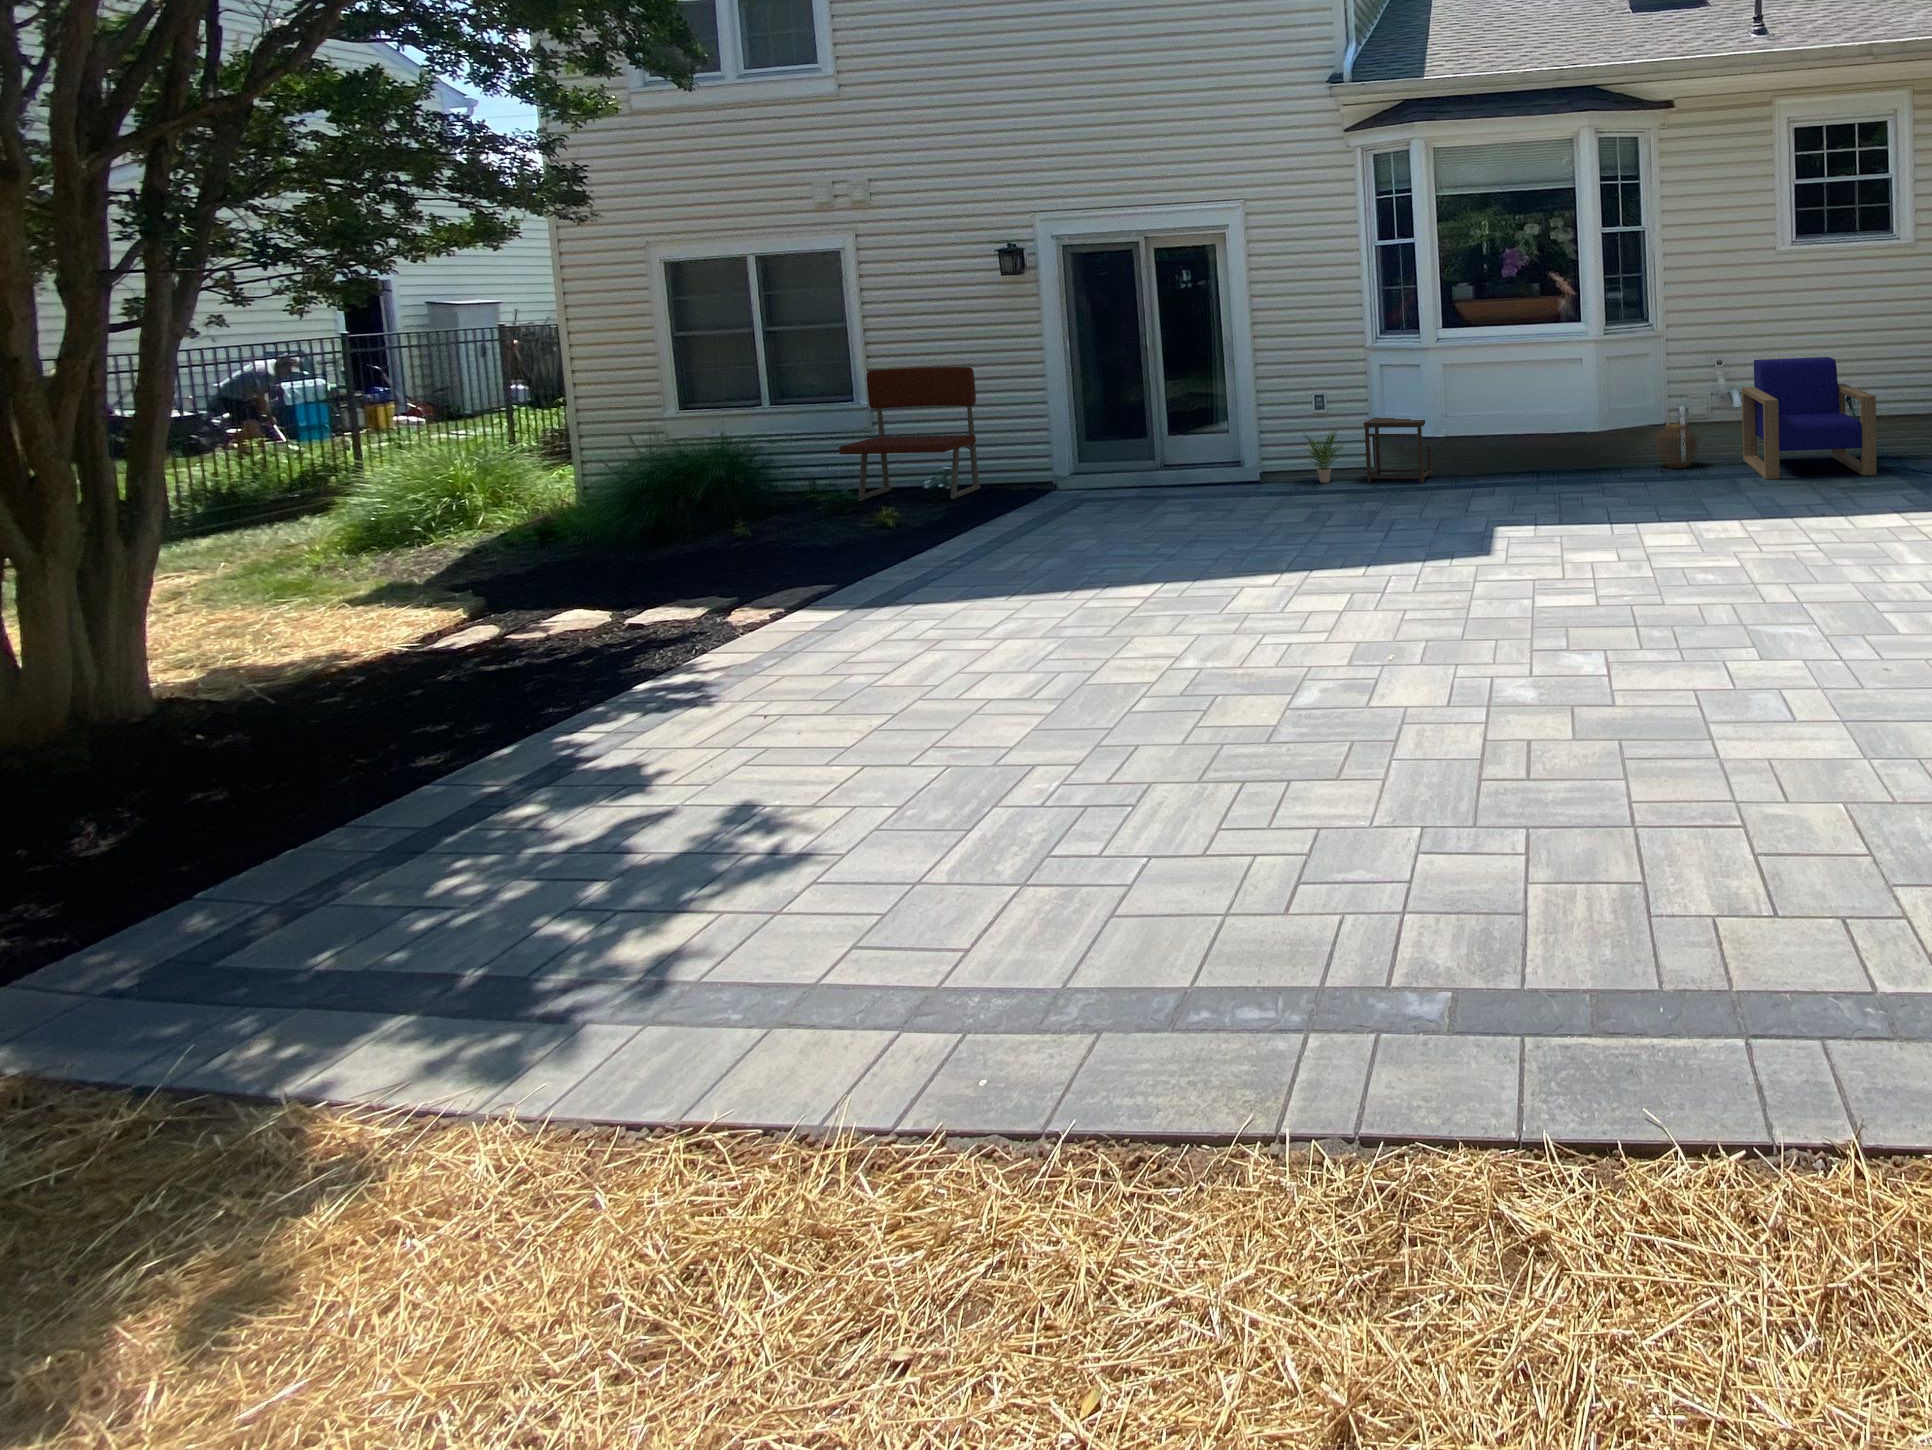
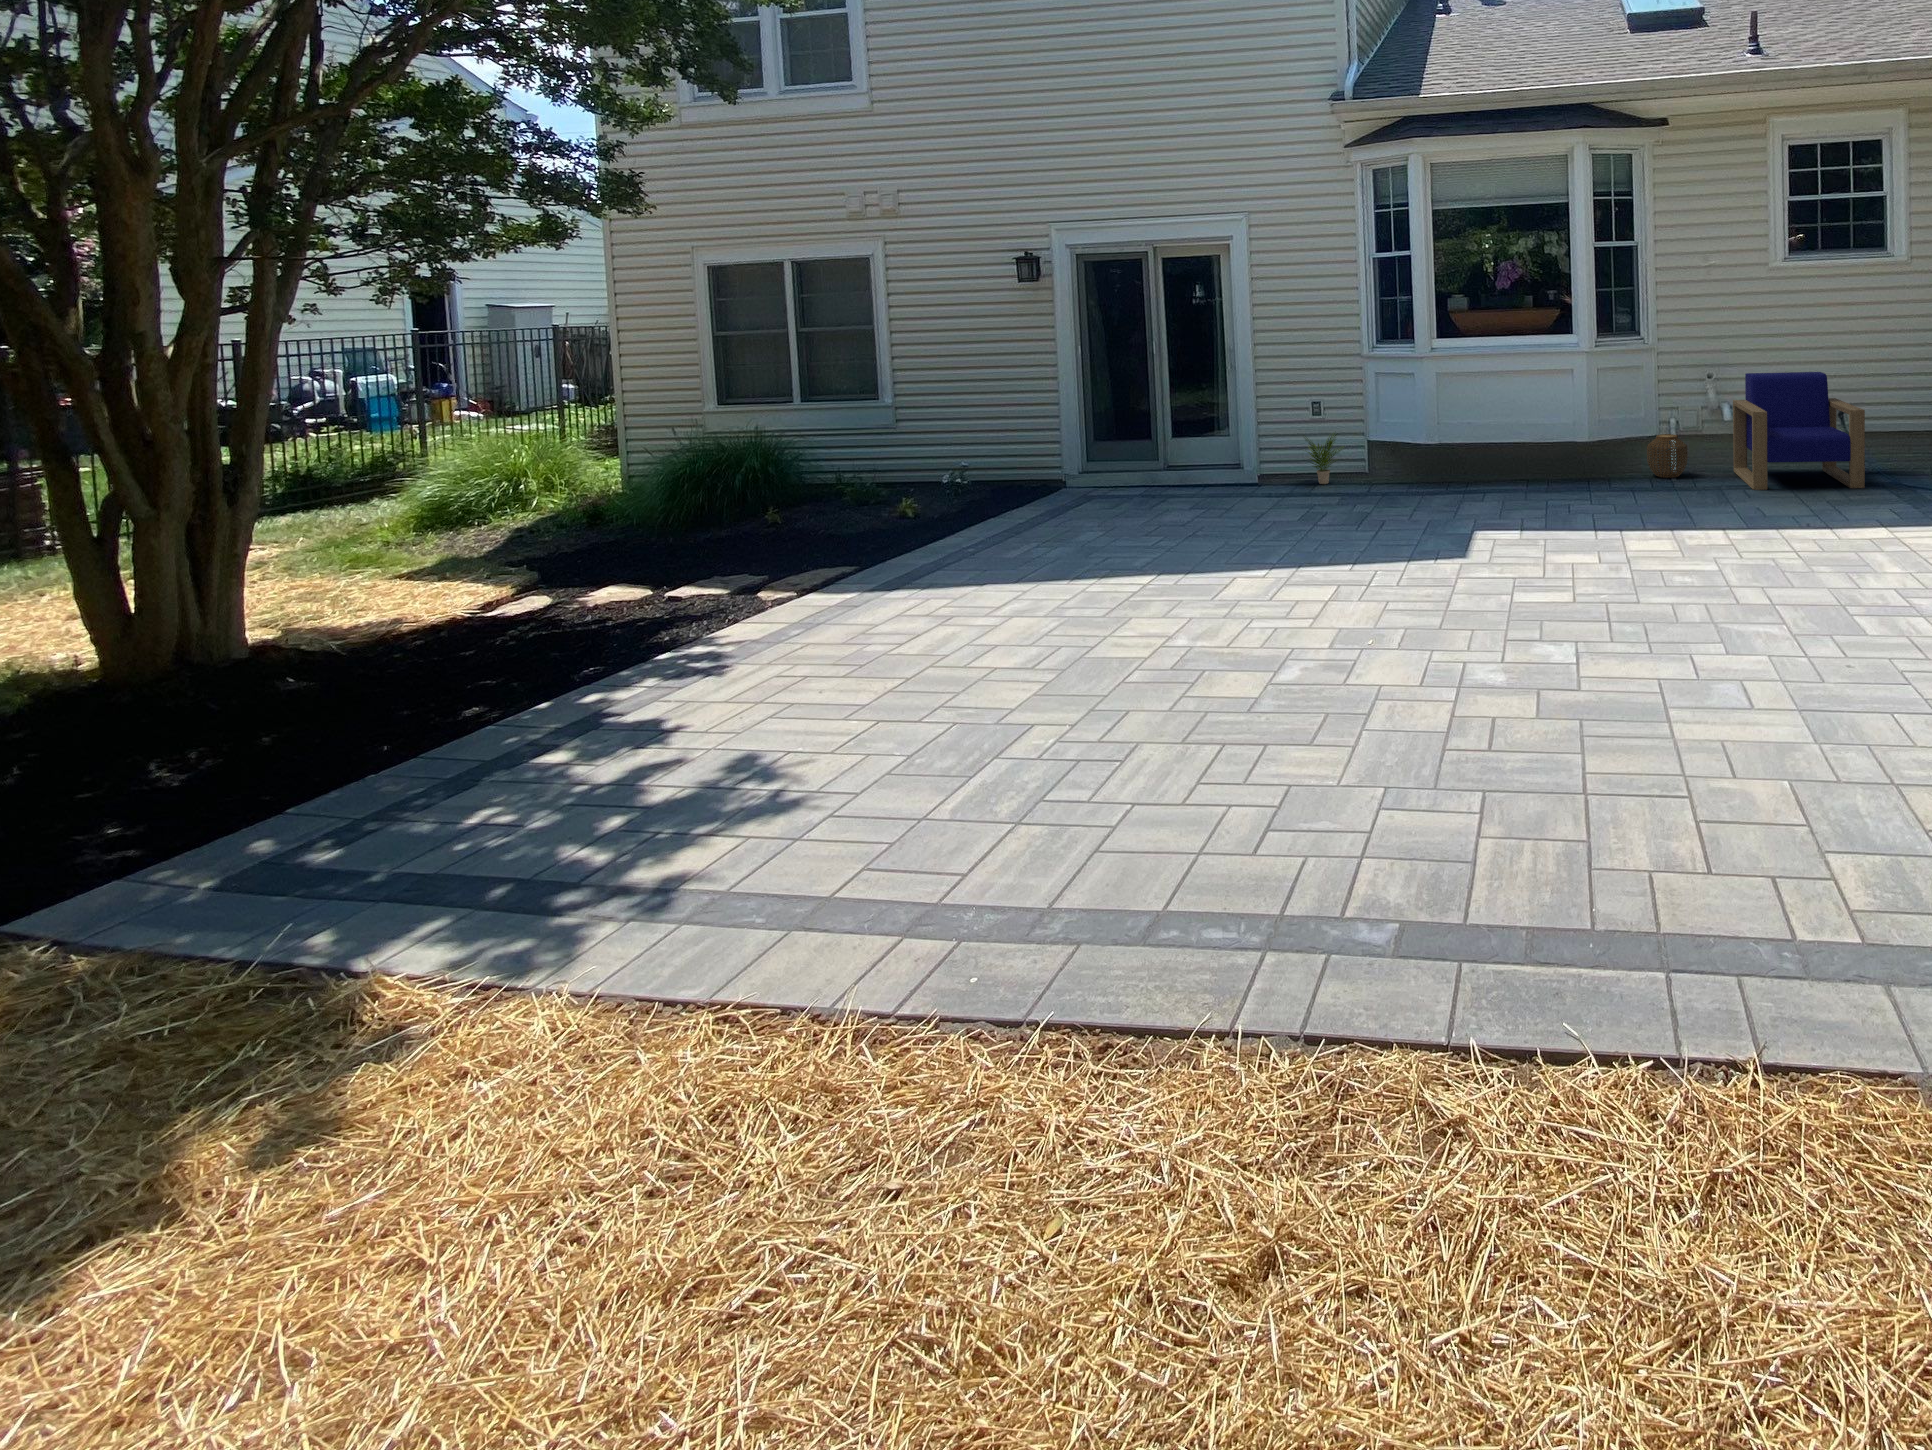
bench: present [839,367,980,501] -> none [868,367,998,492]
side table: present [1364,417,1432,483] -> none [1362,422,1428,486]

